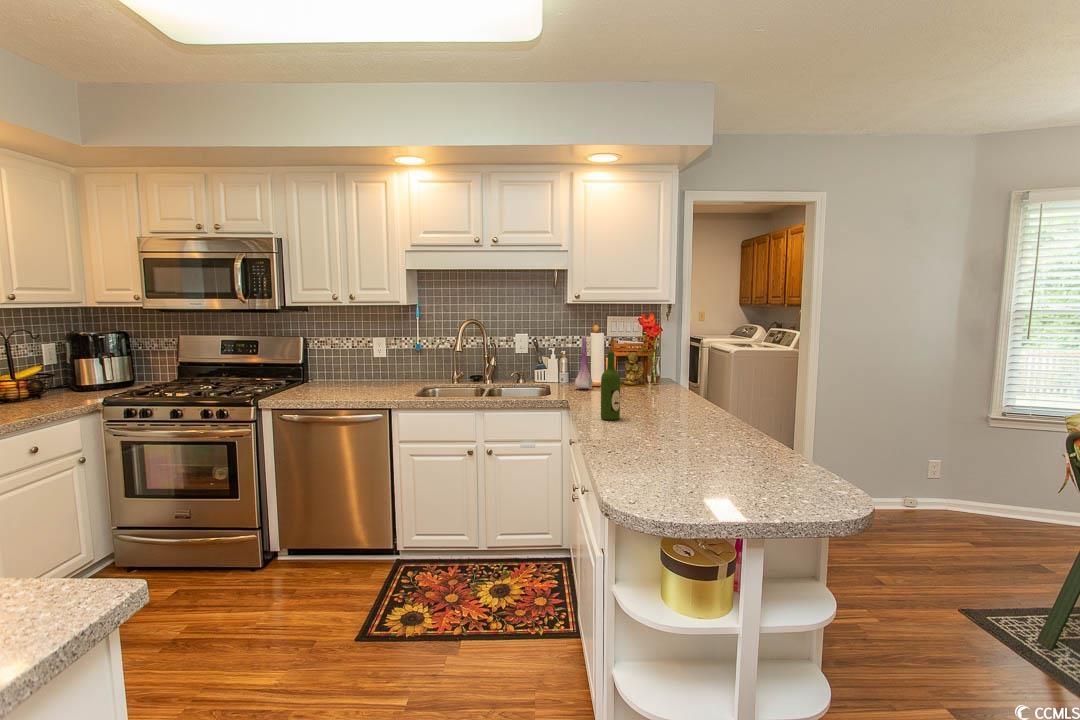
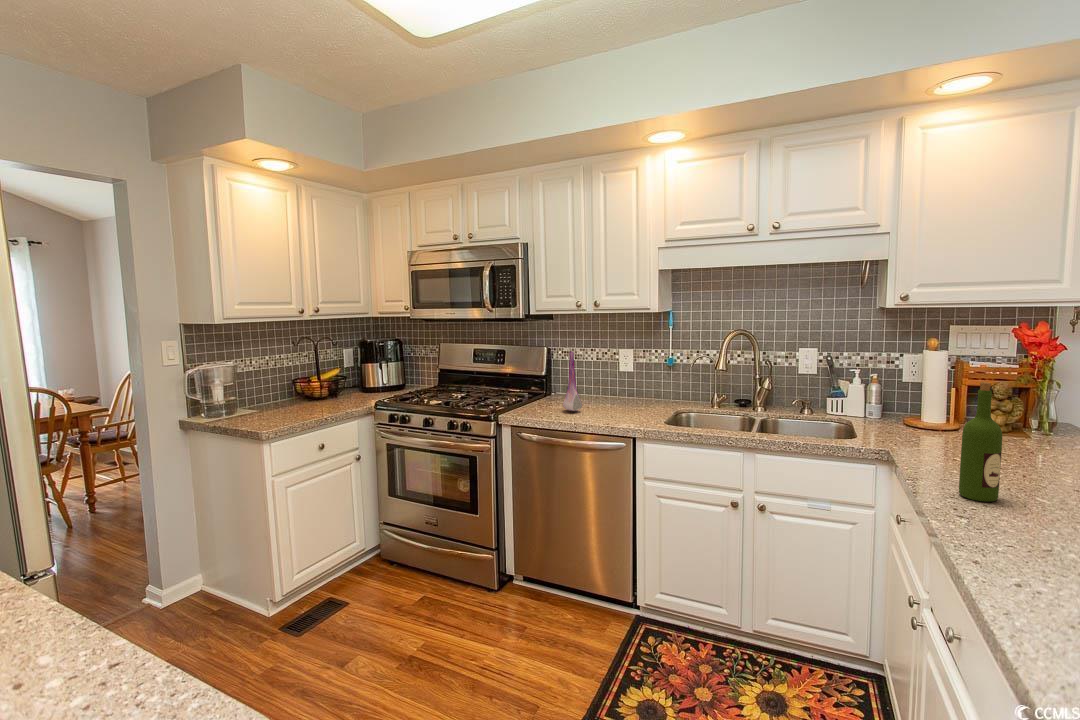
vase: present [574,337,593,388] -> present [563,351,582,411]

